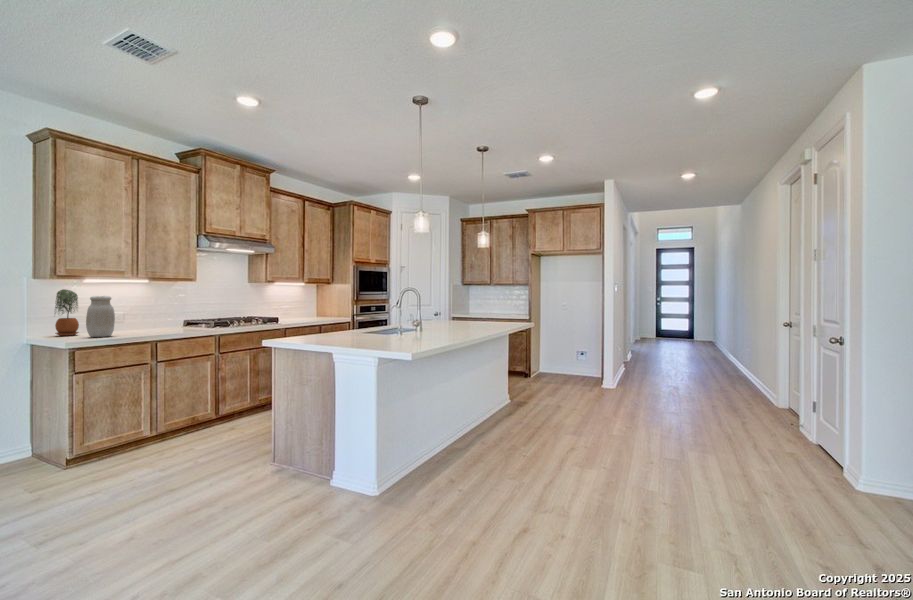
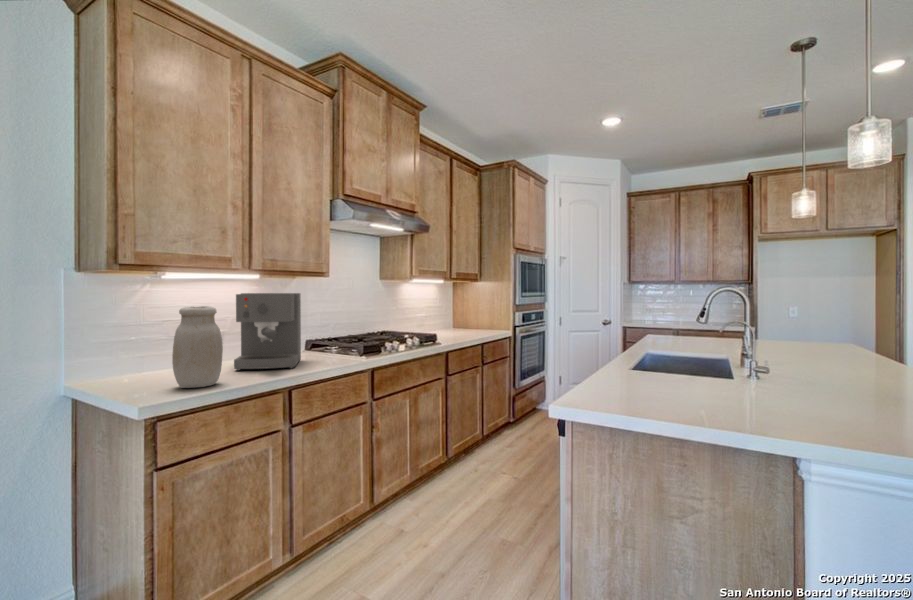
potted plant: present [55,289,79,336] -> none [112,293,156,382]
coffee maker: none [126,290,173,333] -> present [234,293,301,371]

